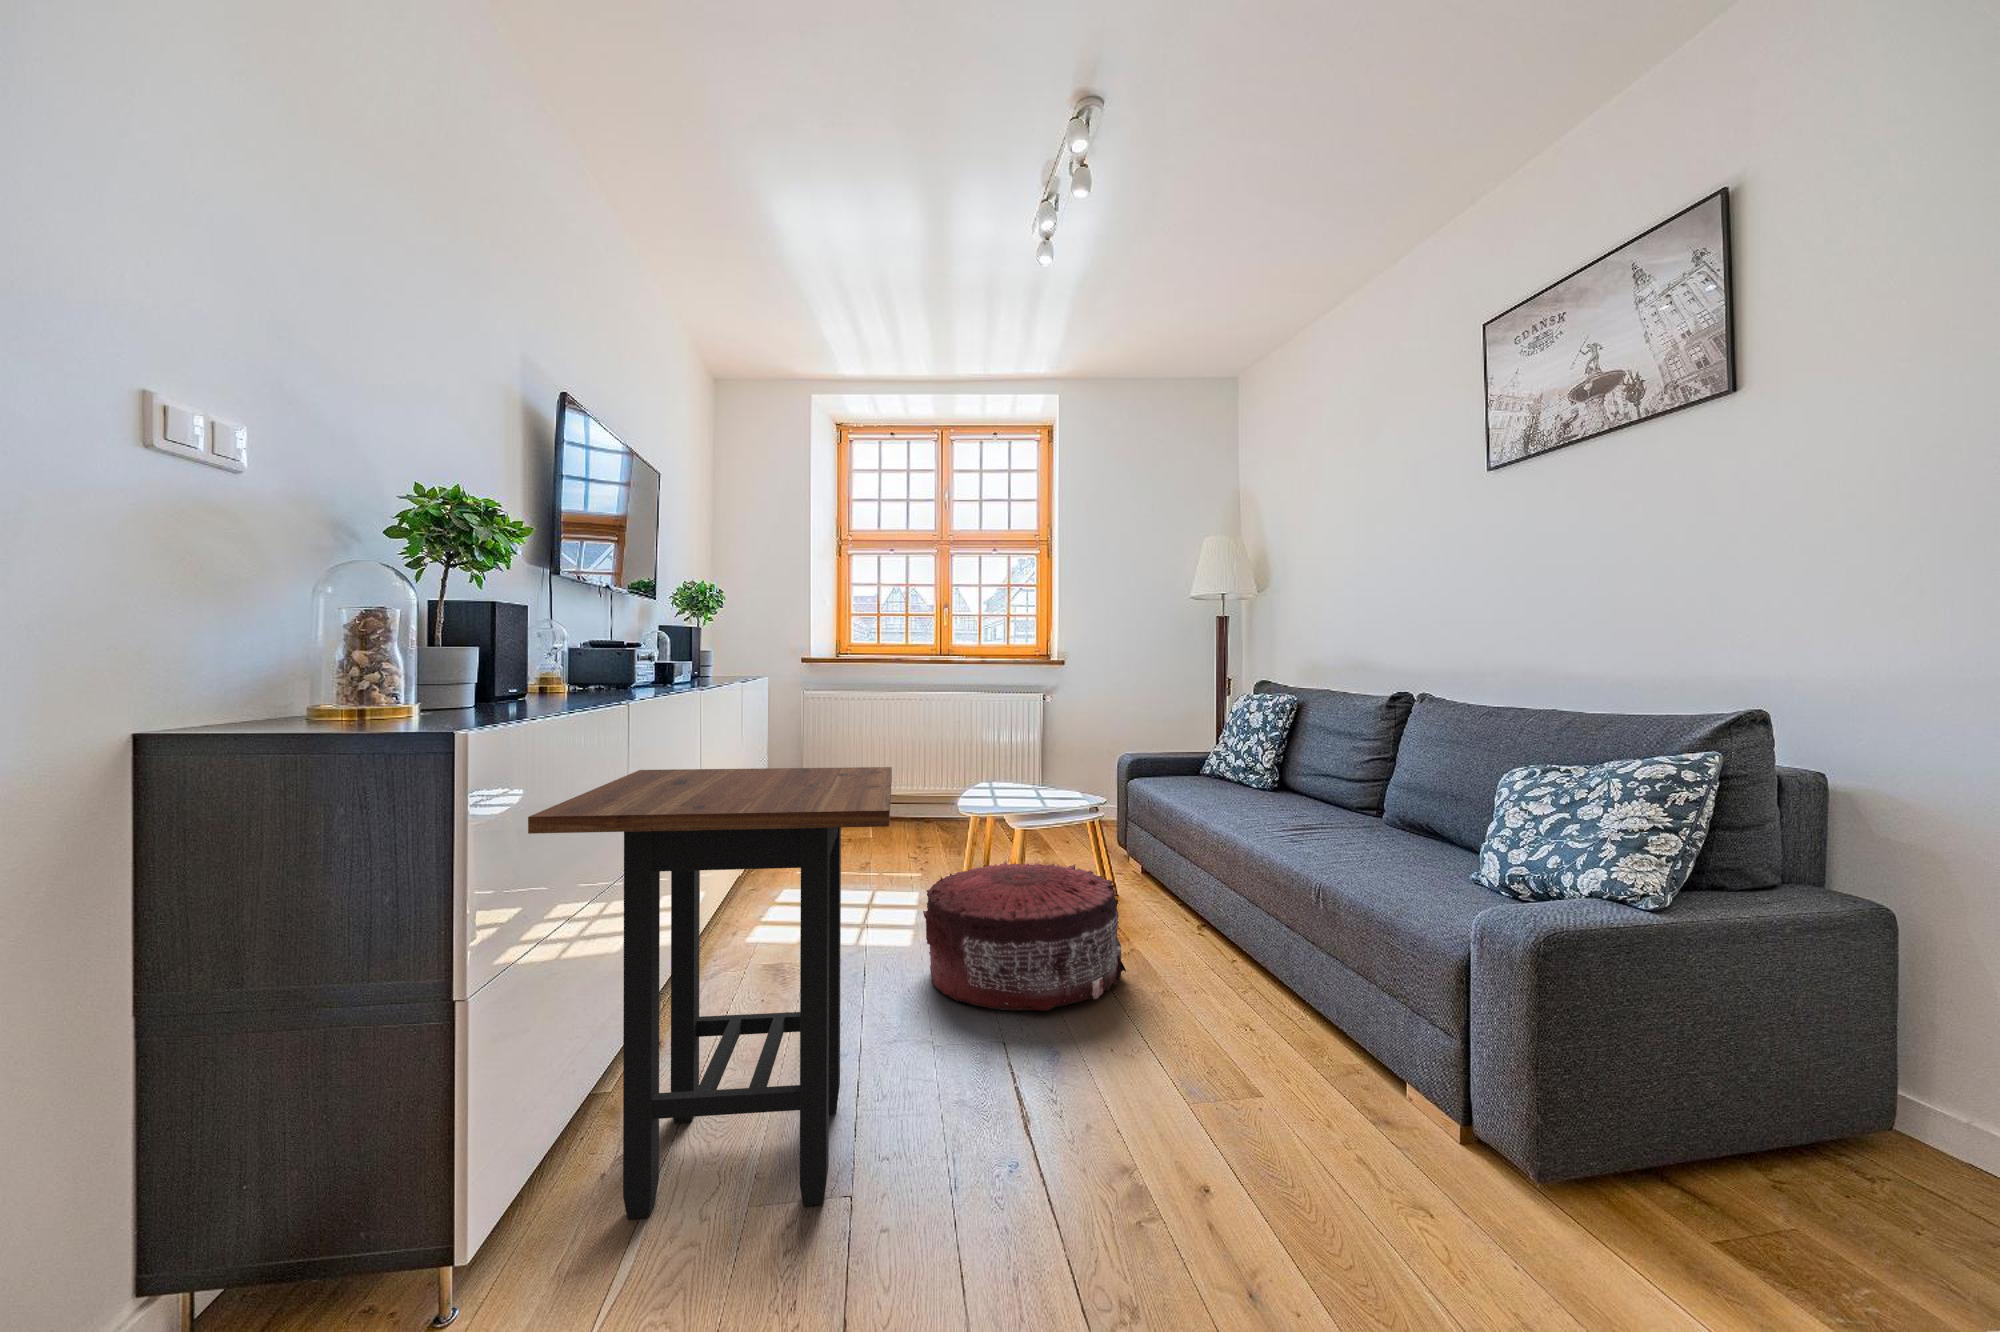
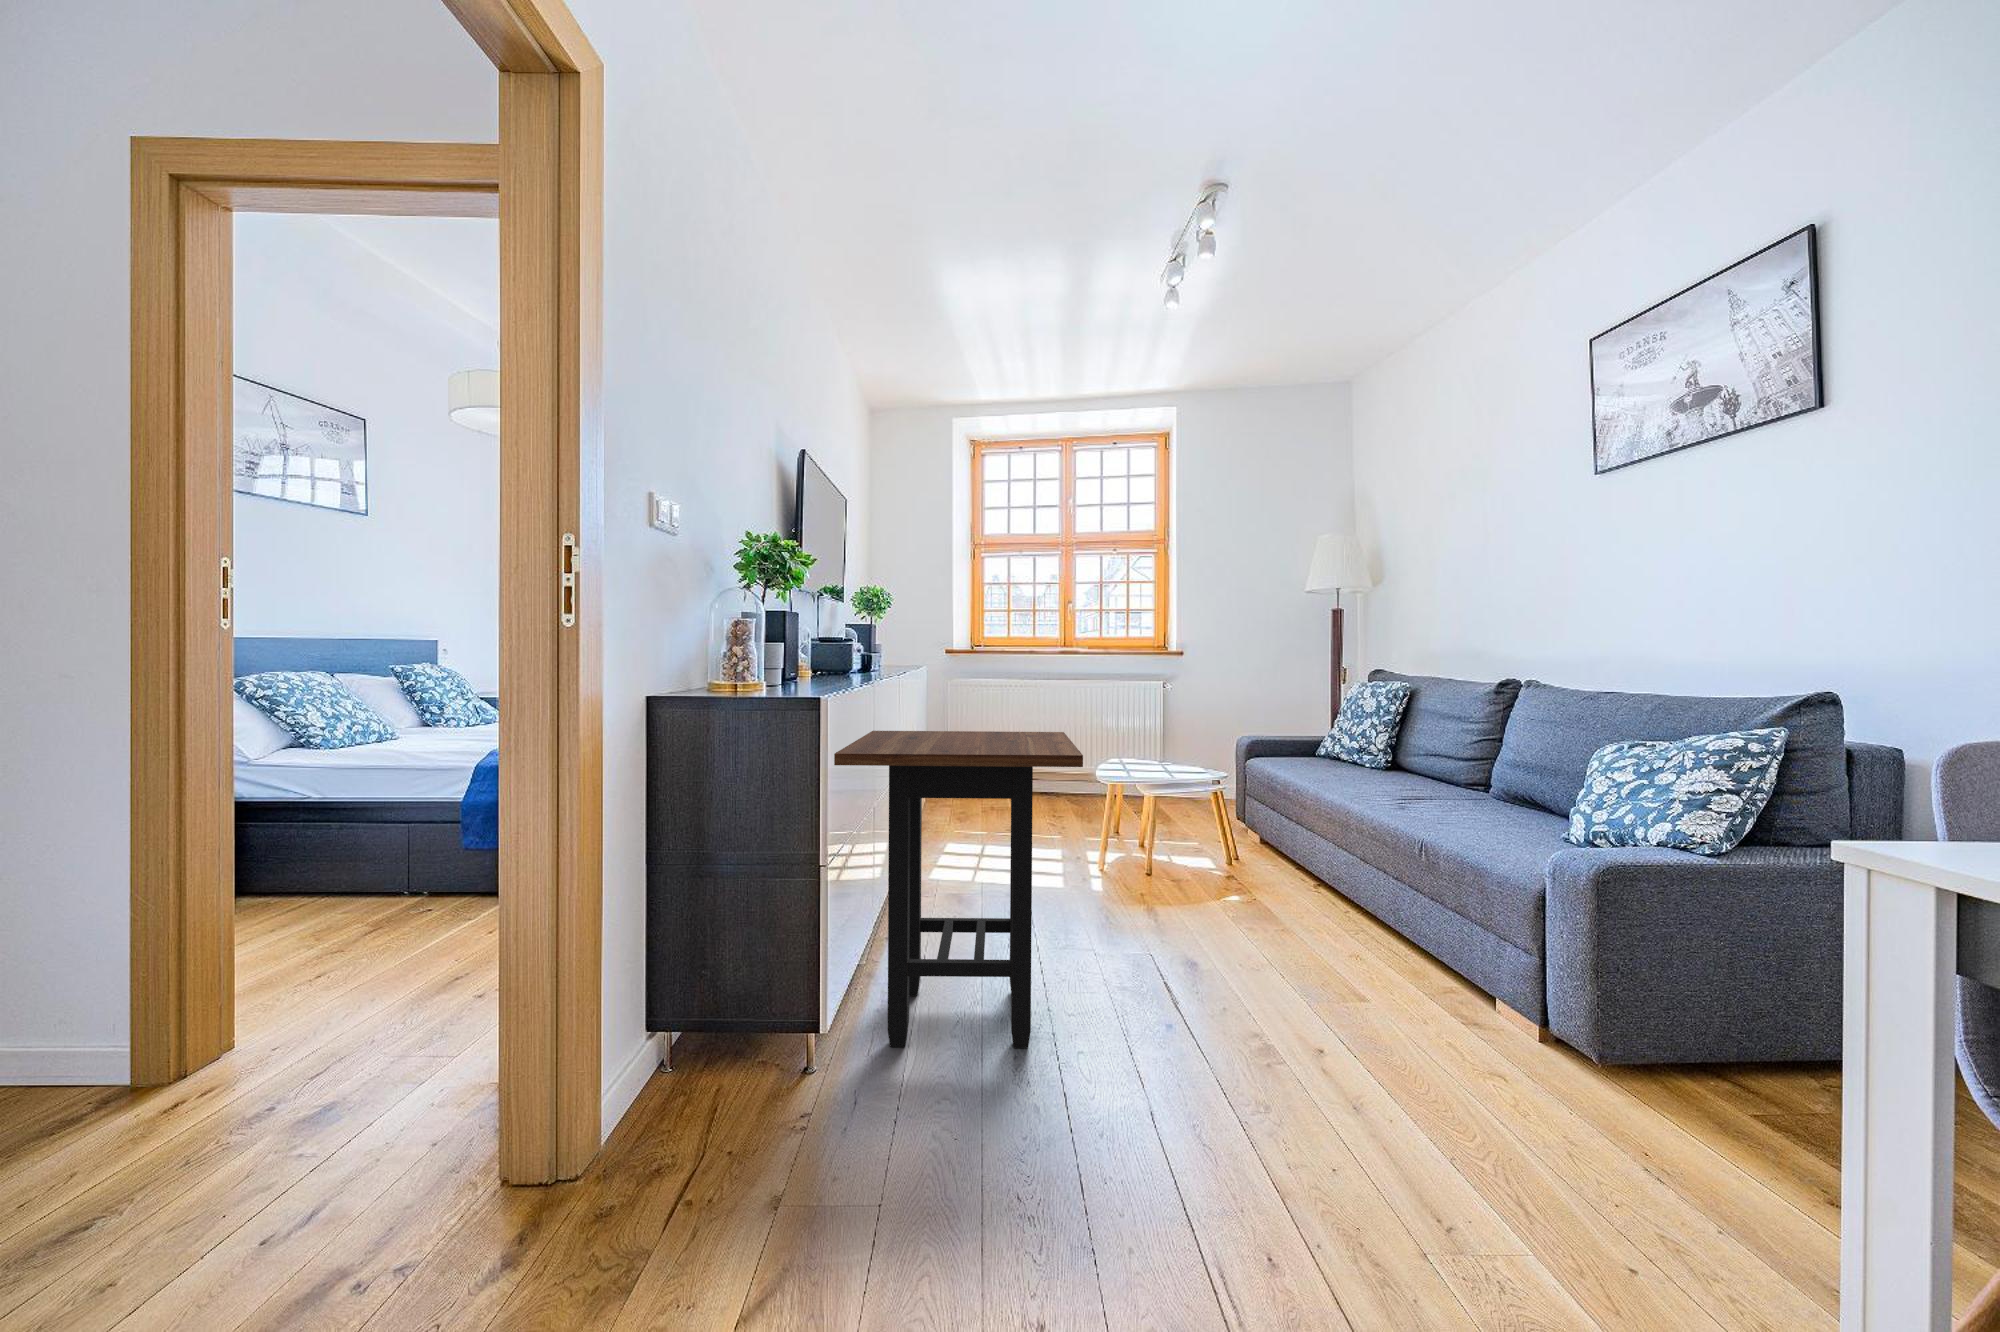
pouf: present [923,861,1126,1011] -> none [1075,821,1250,940]

